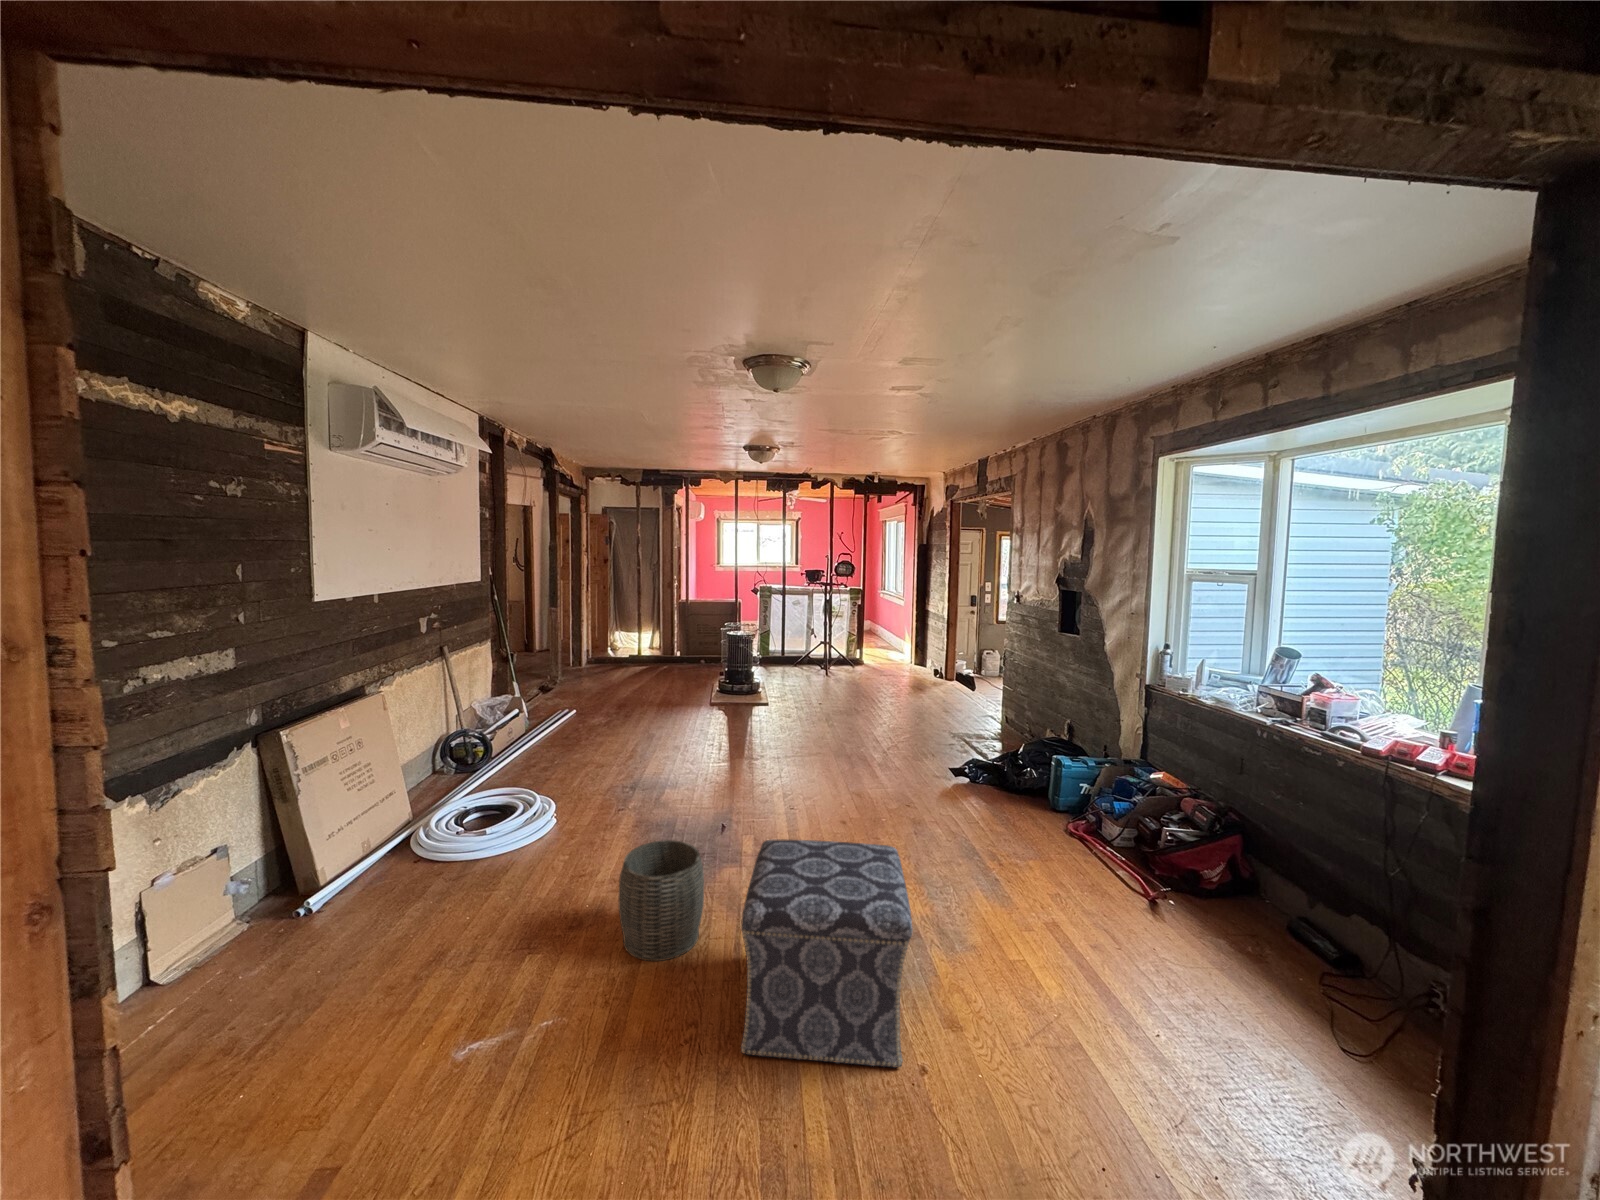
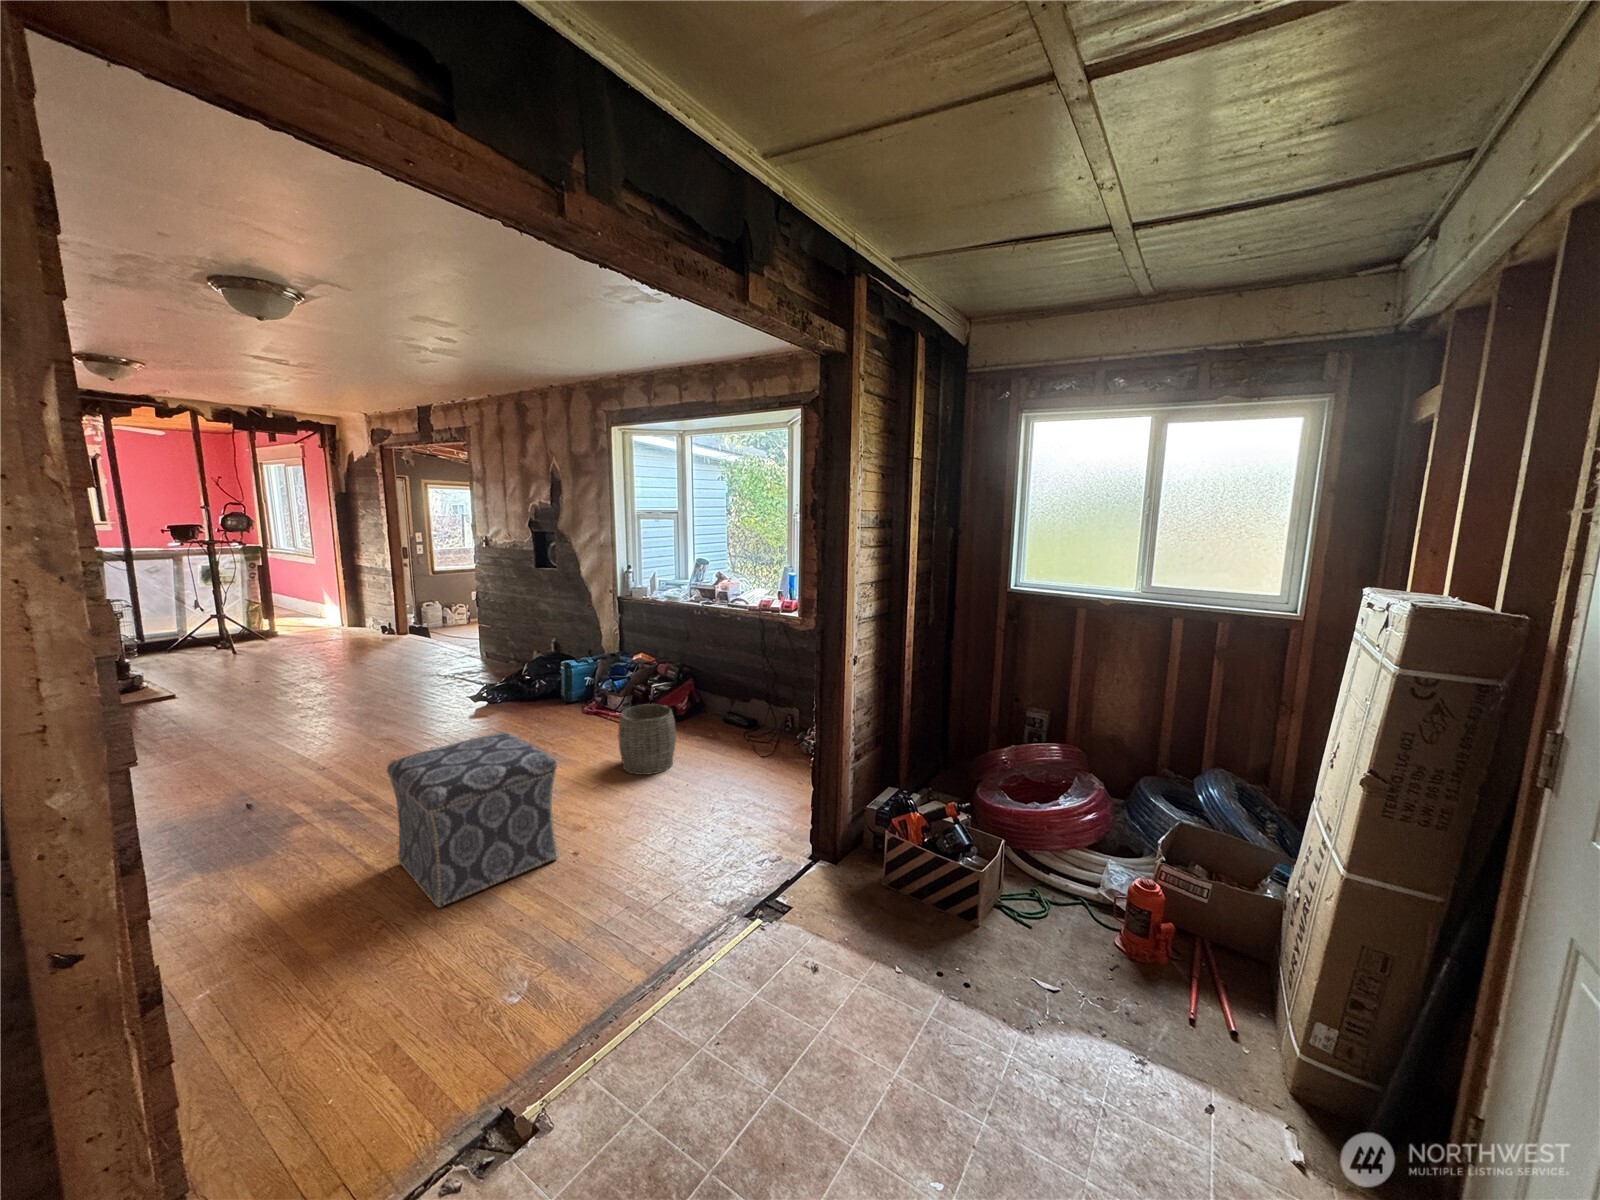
woven basket: present [619,840,704,961] -> present [619,704,676,775]

